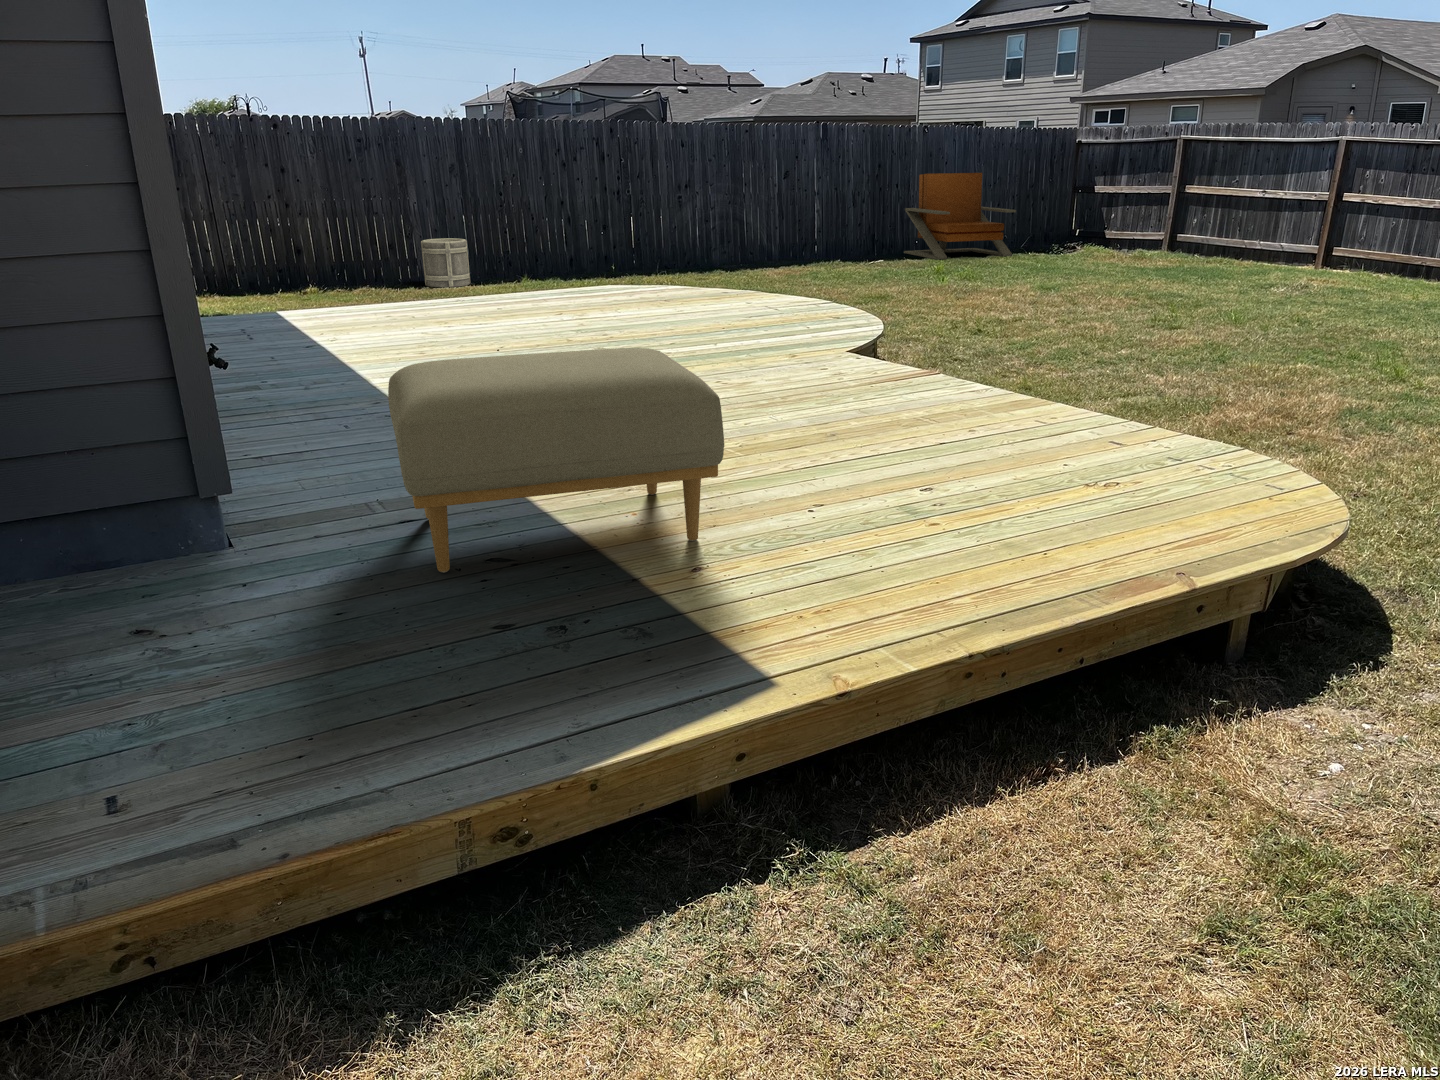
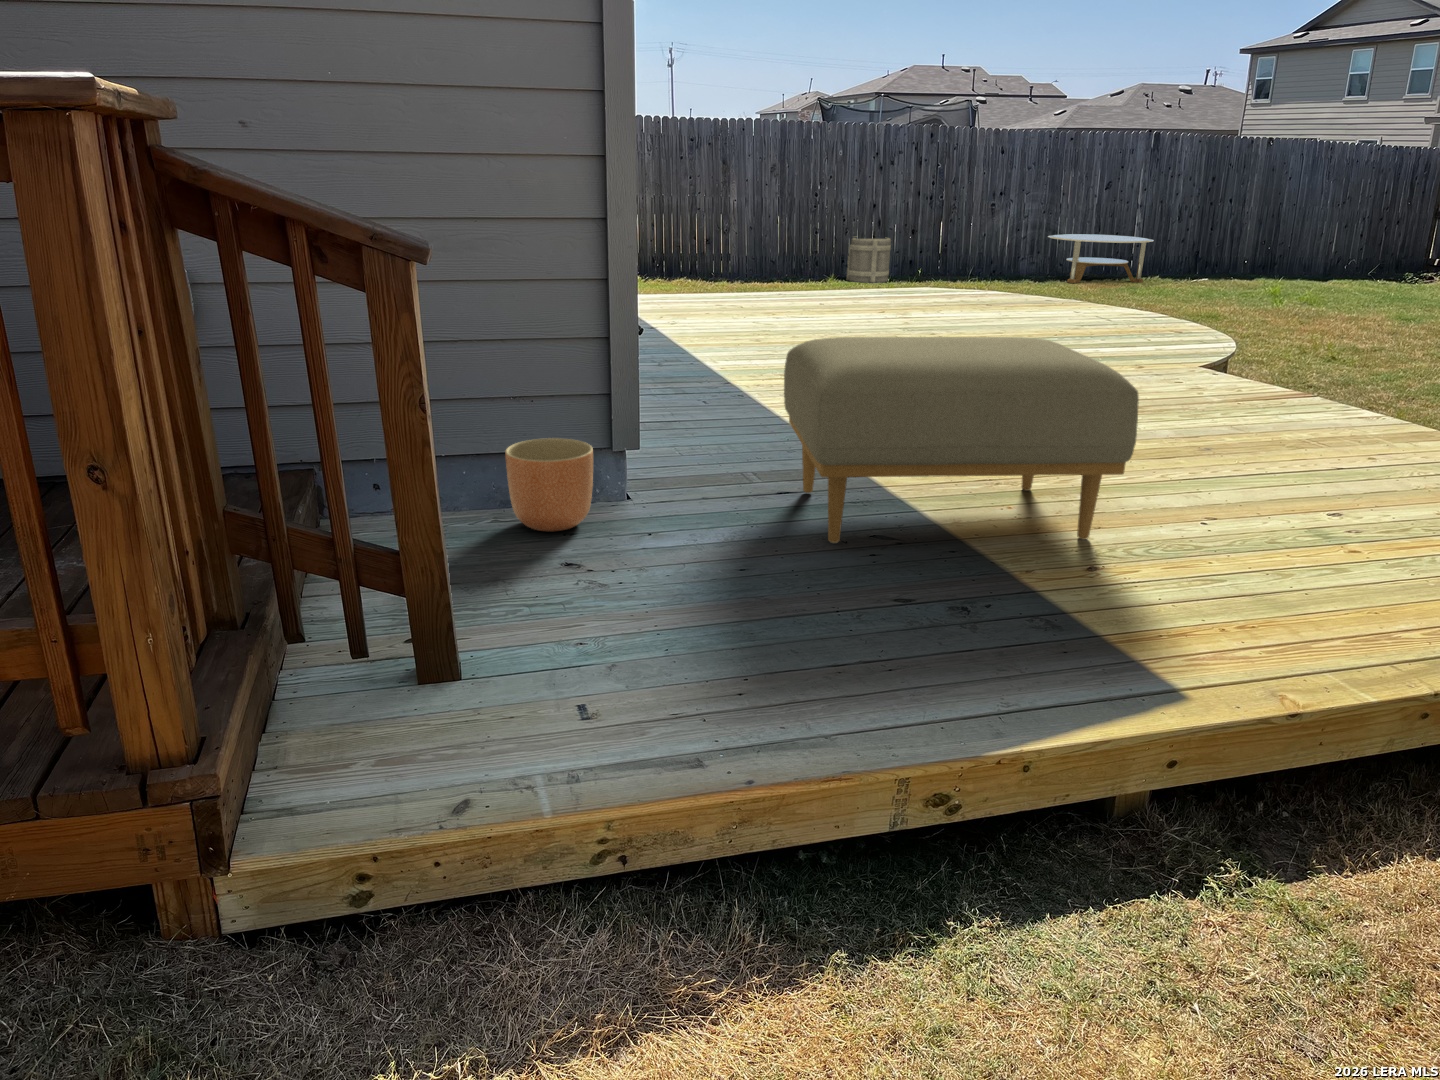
lounge chair: present [904,173,1016,259] -> none [1227,189,1369,282]
round table: none [738,222,834,269] -> present [1048,234,1154,283]
bucket: present [421,238,470,287] -> present [847,238,891,283]
planter: none [64,491,178,594] -> present [505,438,593,531]

